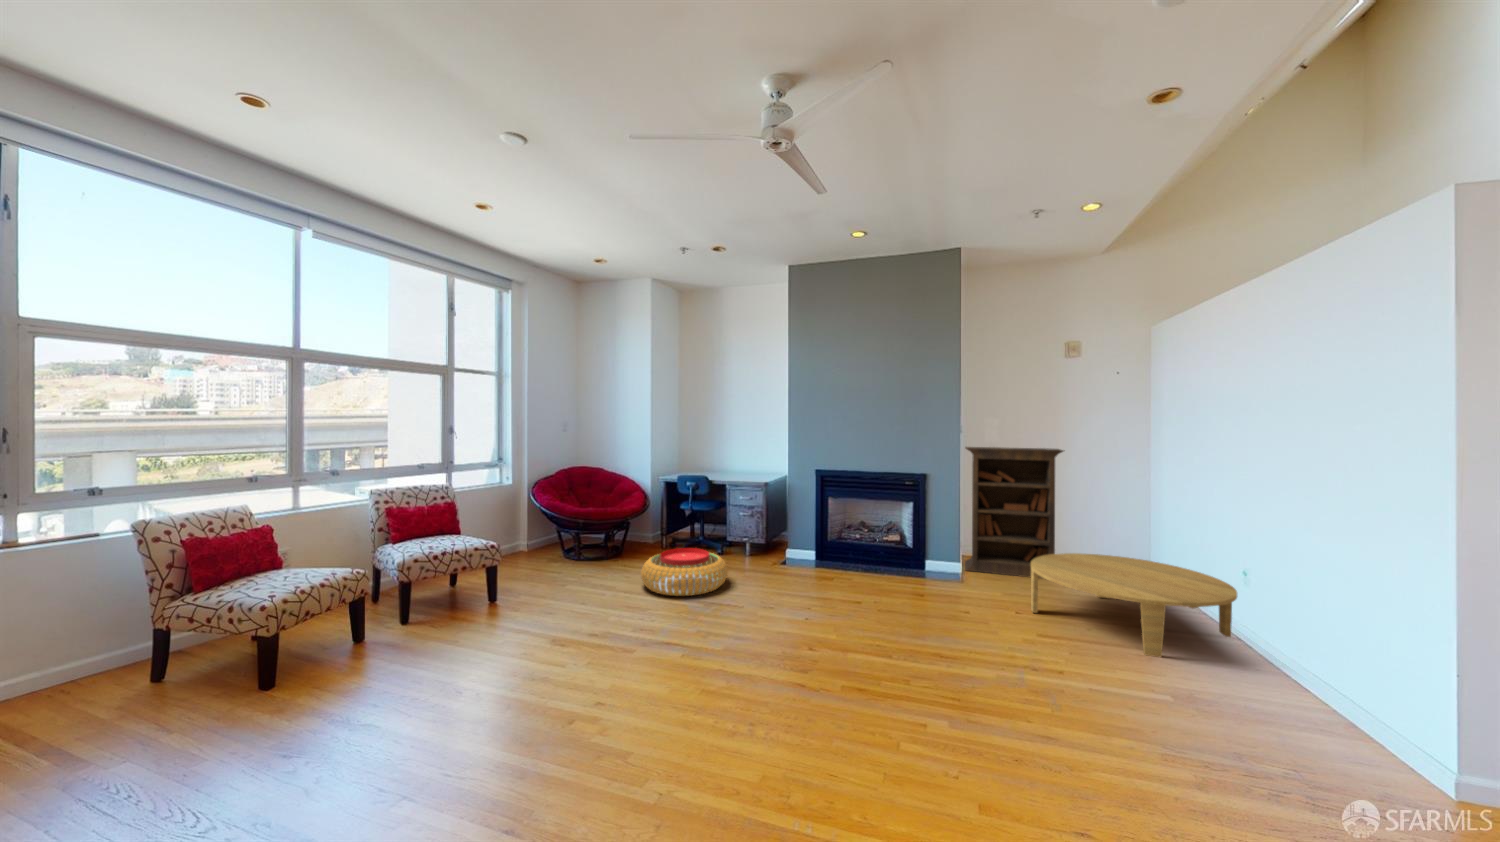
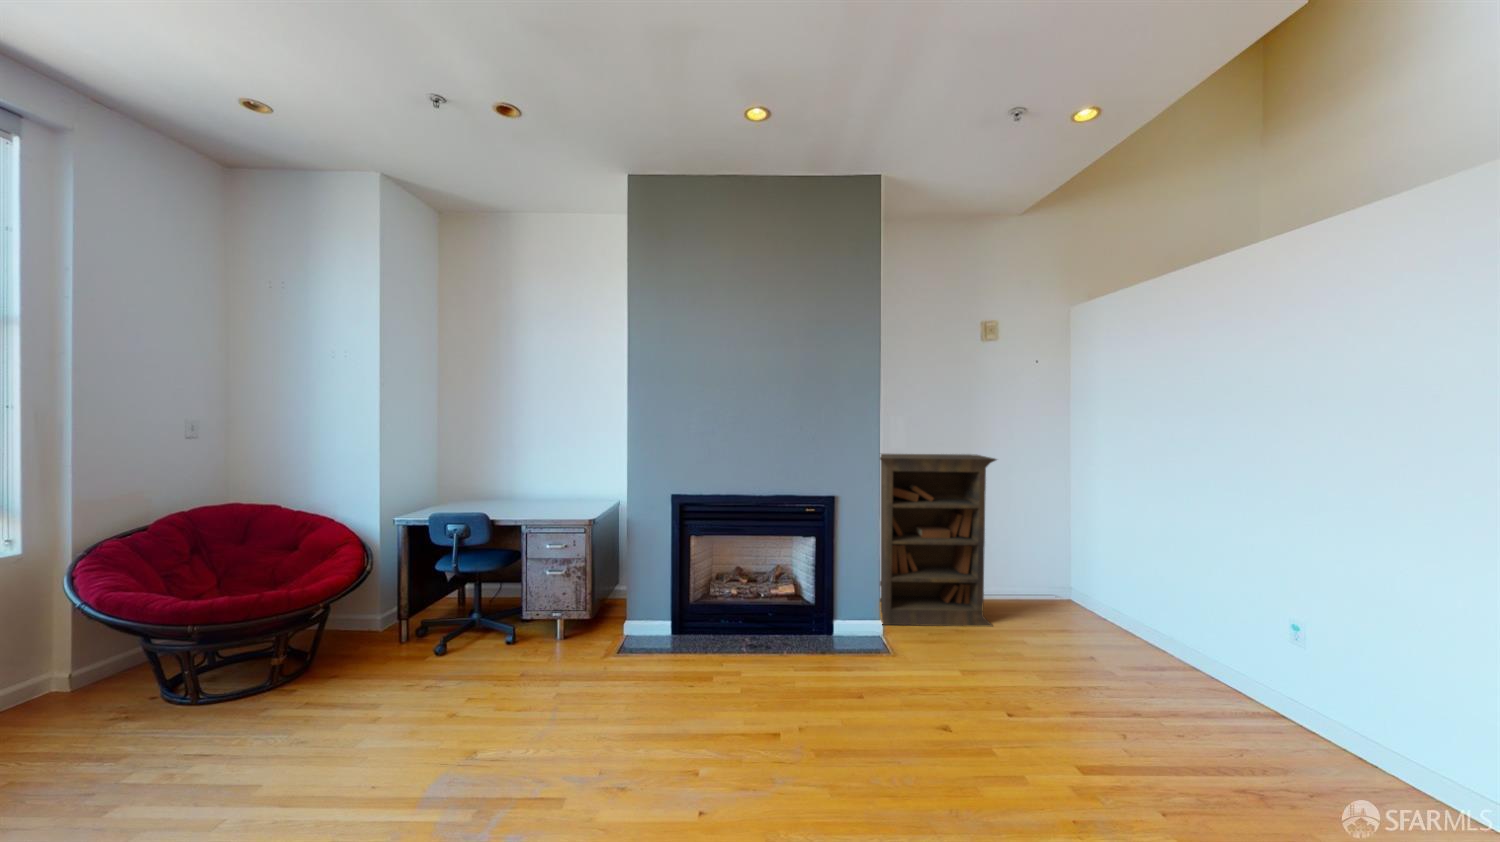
pouf: present [641,548,728,596] -> none [342,659,530,783]
coffee table: present [1031,553,1237,657] -> none [994,597,1271,771]

